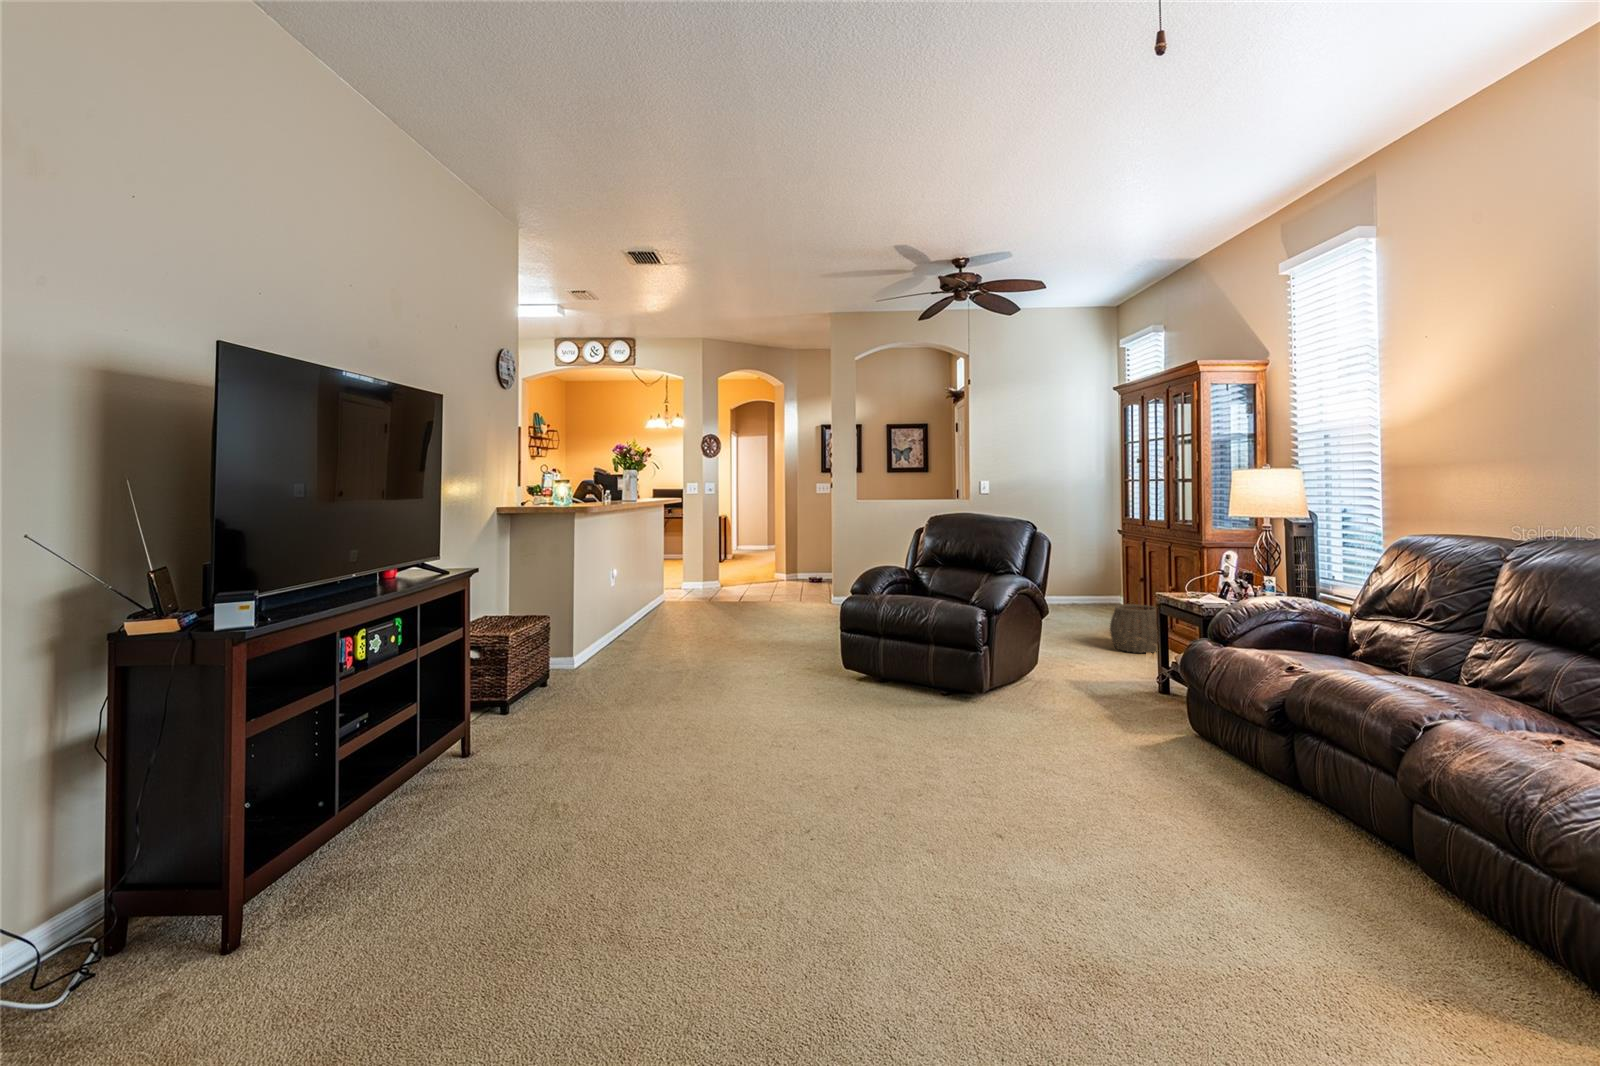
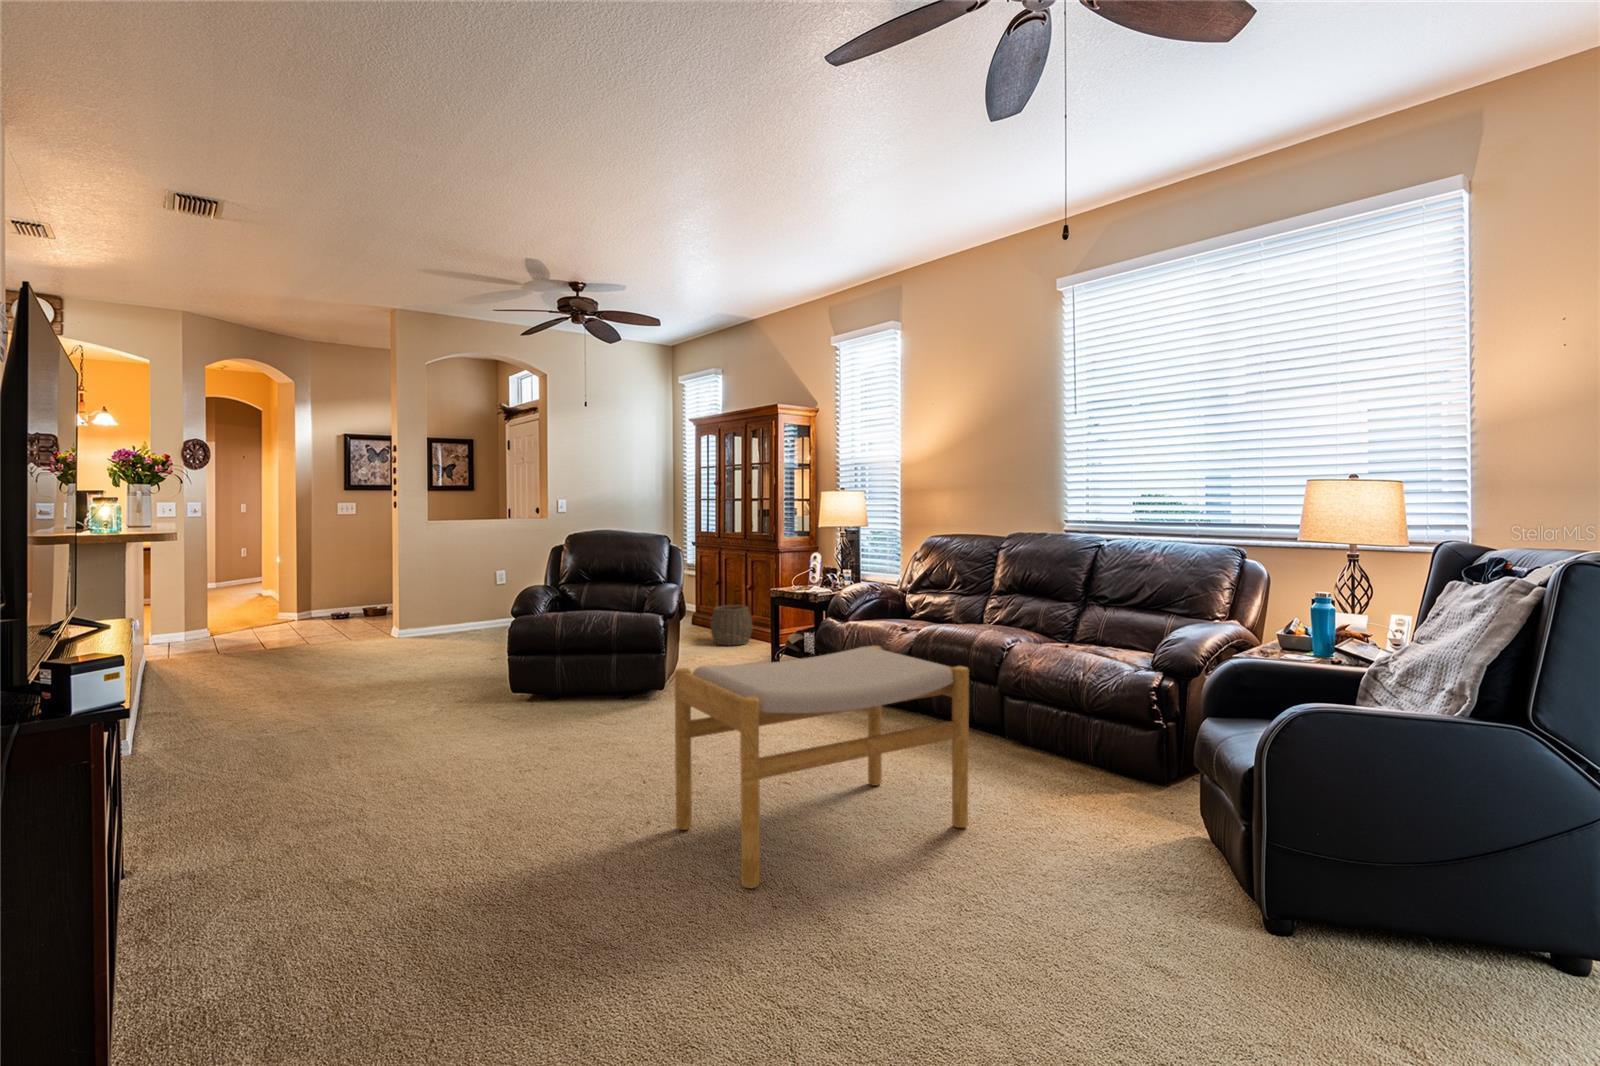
footstool: none [771,683,1188,1024] -> present [674,646,969,888]

